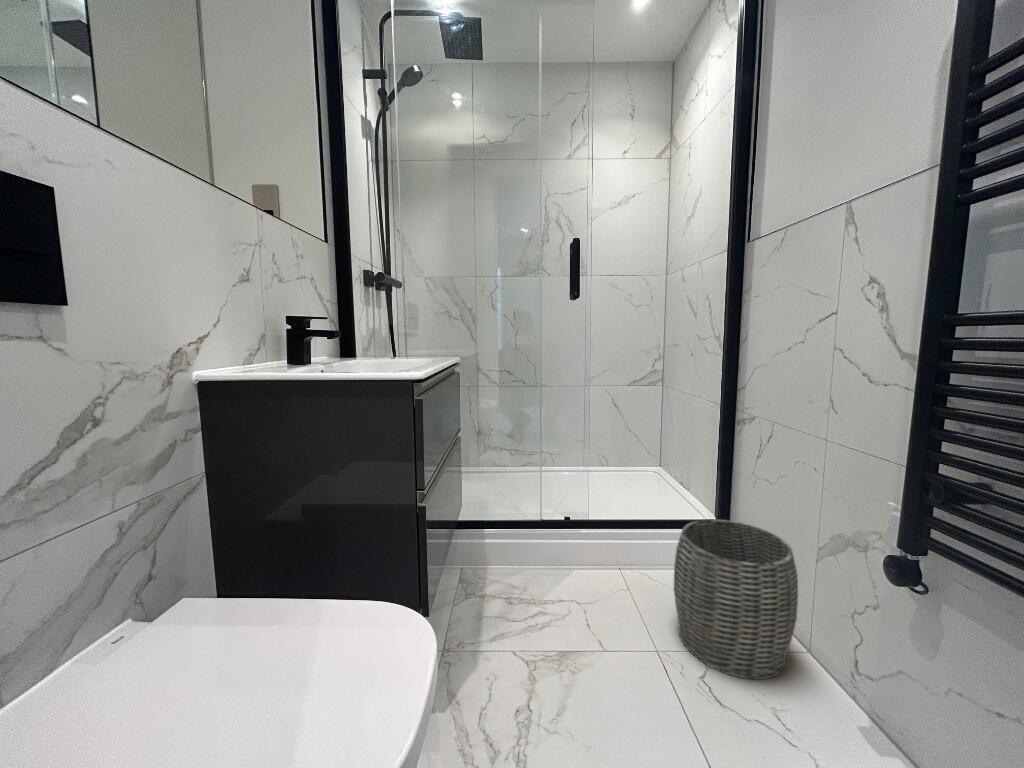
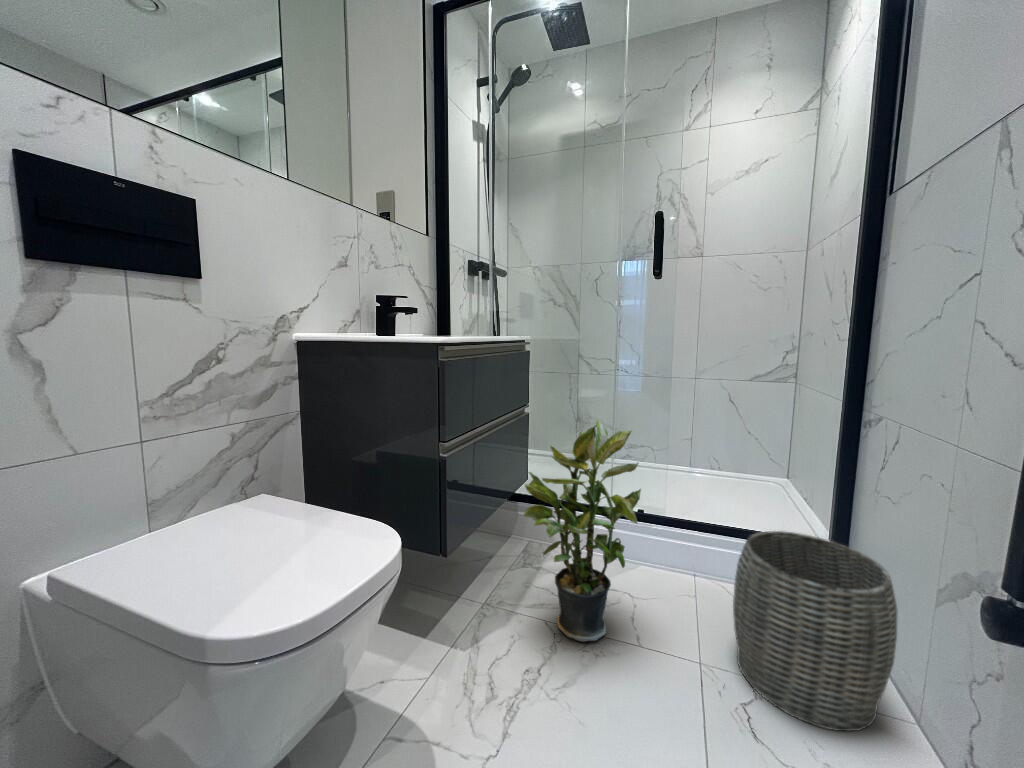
potted plant: none [483,440,602,665] -> present [524,420,641,642]

